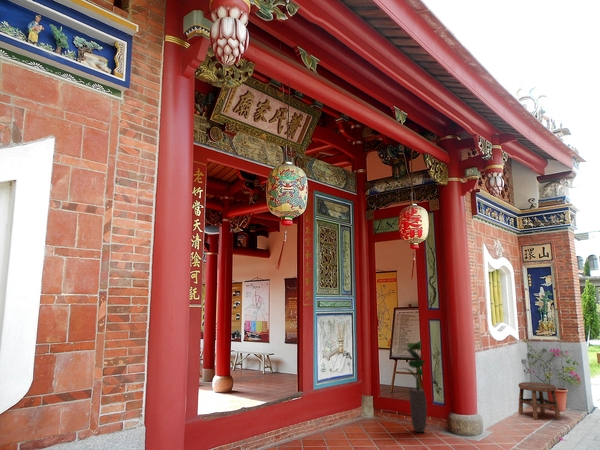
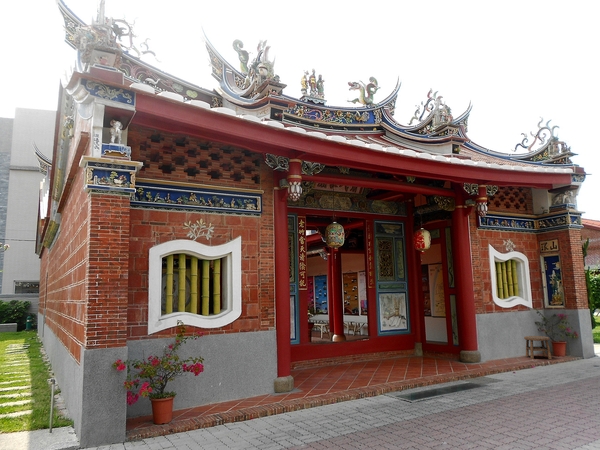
potted plant: present [406,341,427,432] -> none [429,307,454,361]

